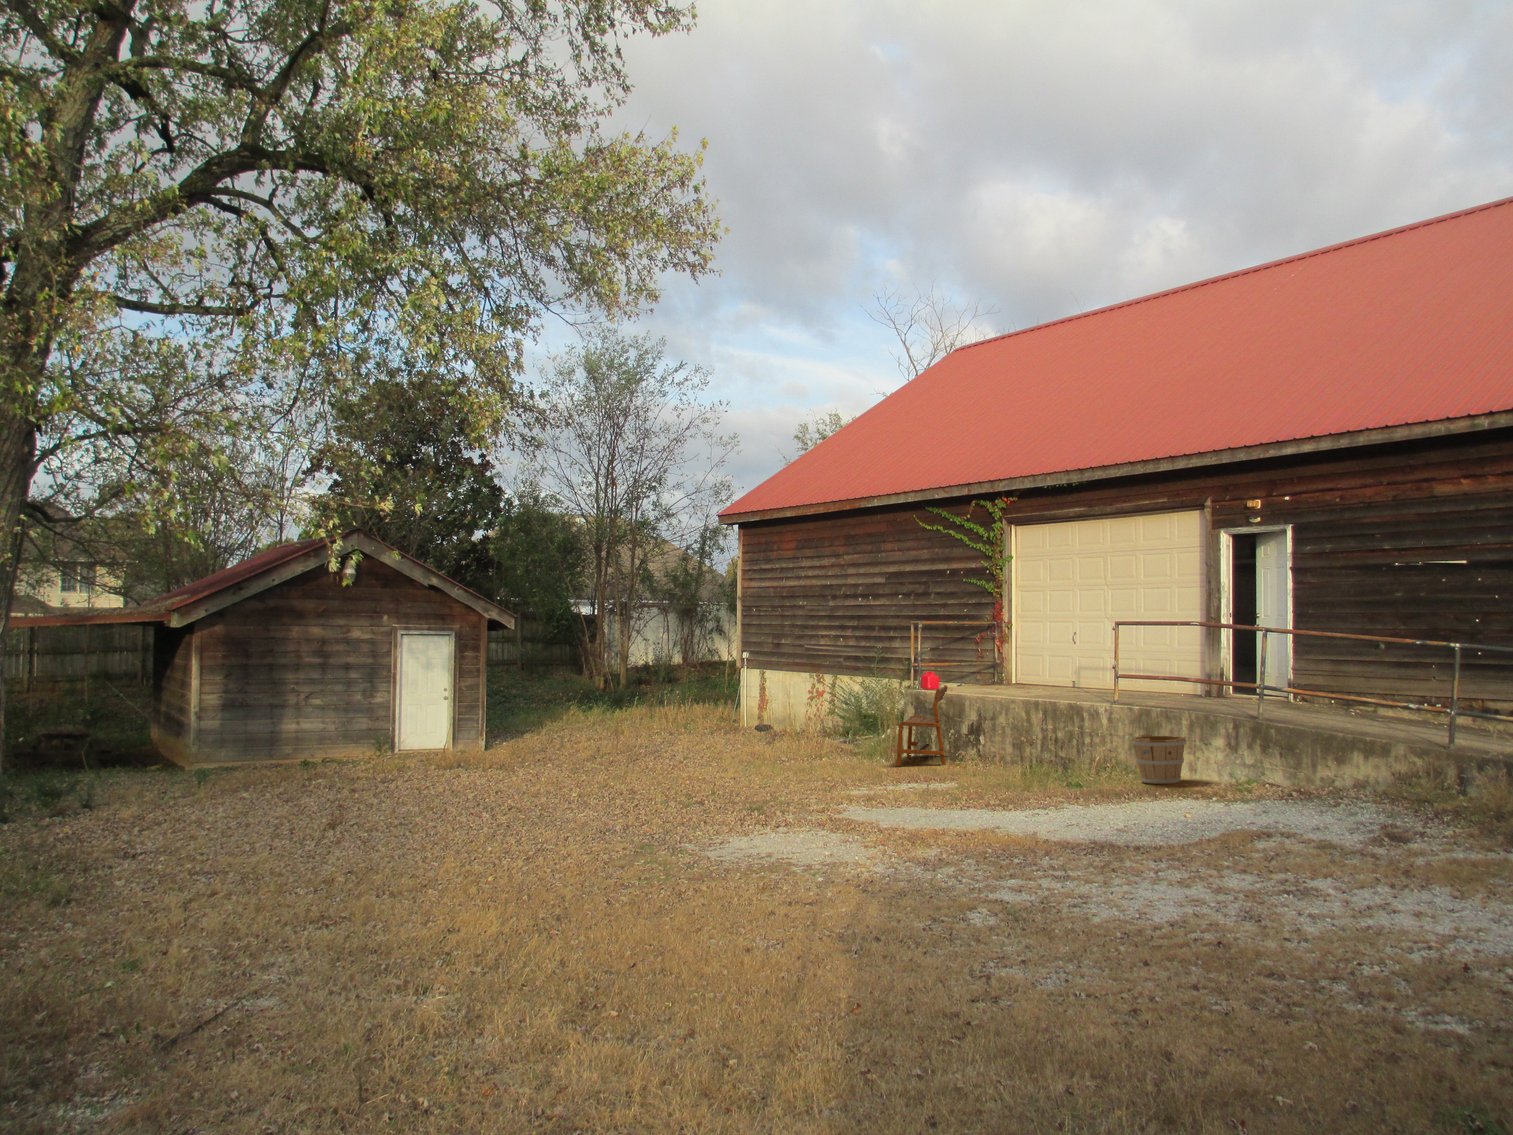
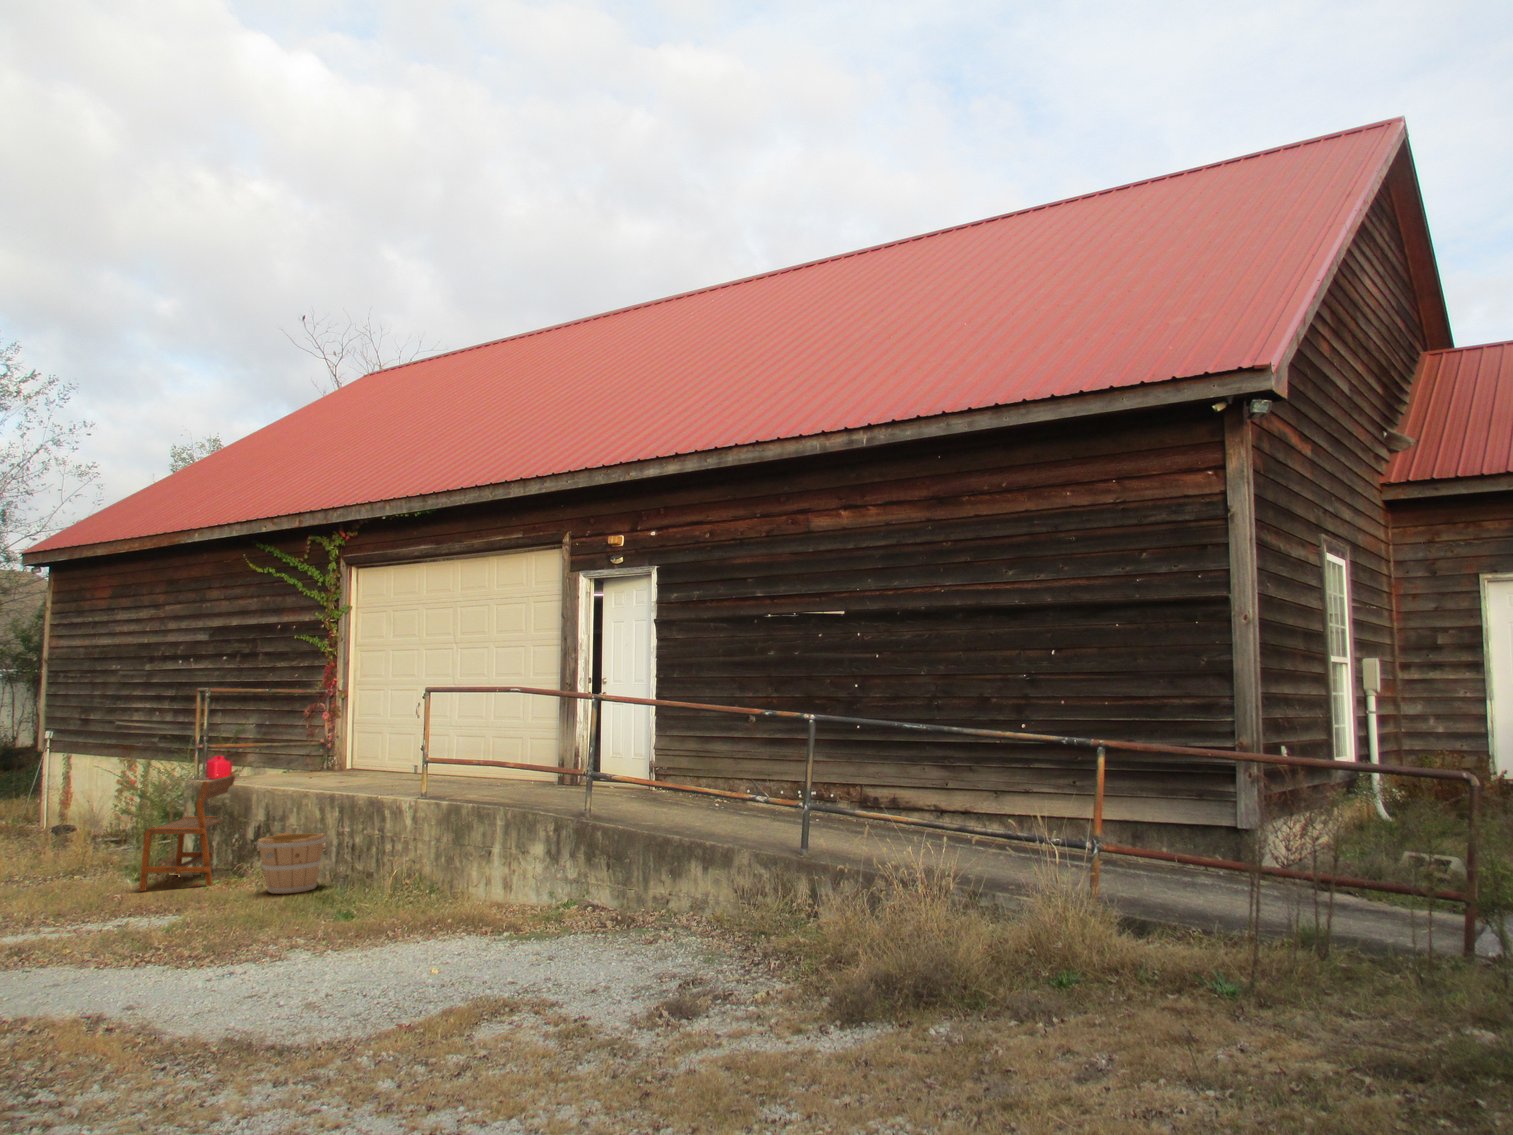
wooden bucket: present [1132,735,1187,784] -> present [258,832,326,894]

